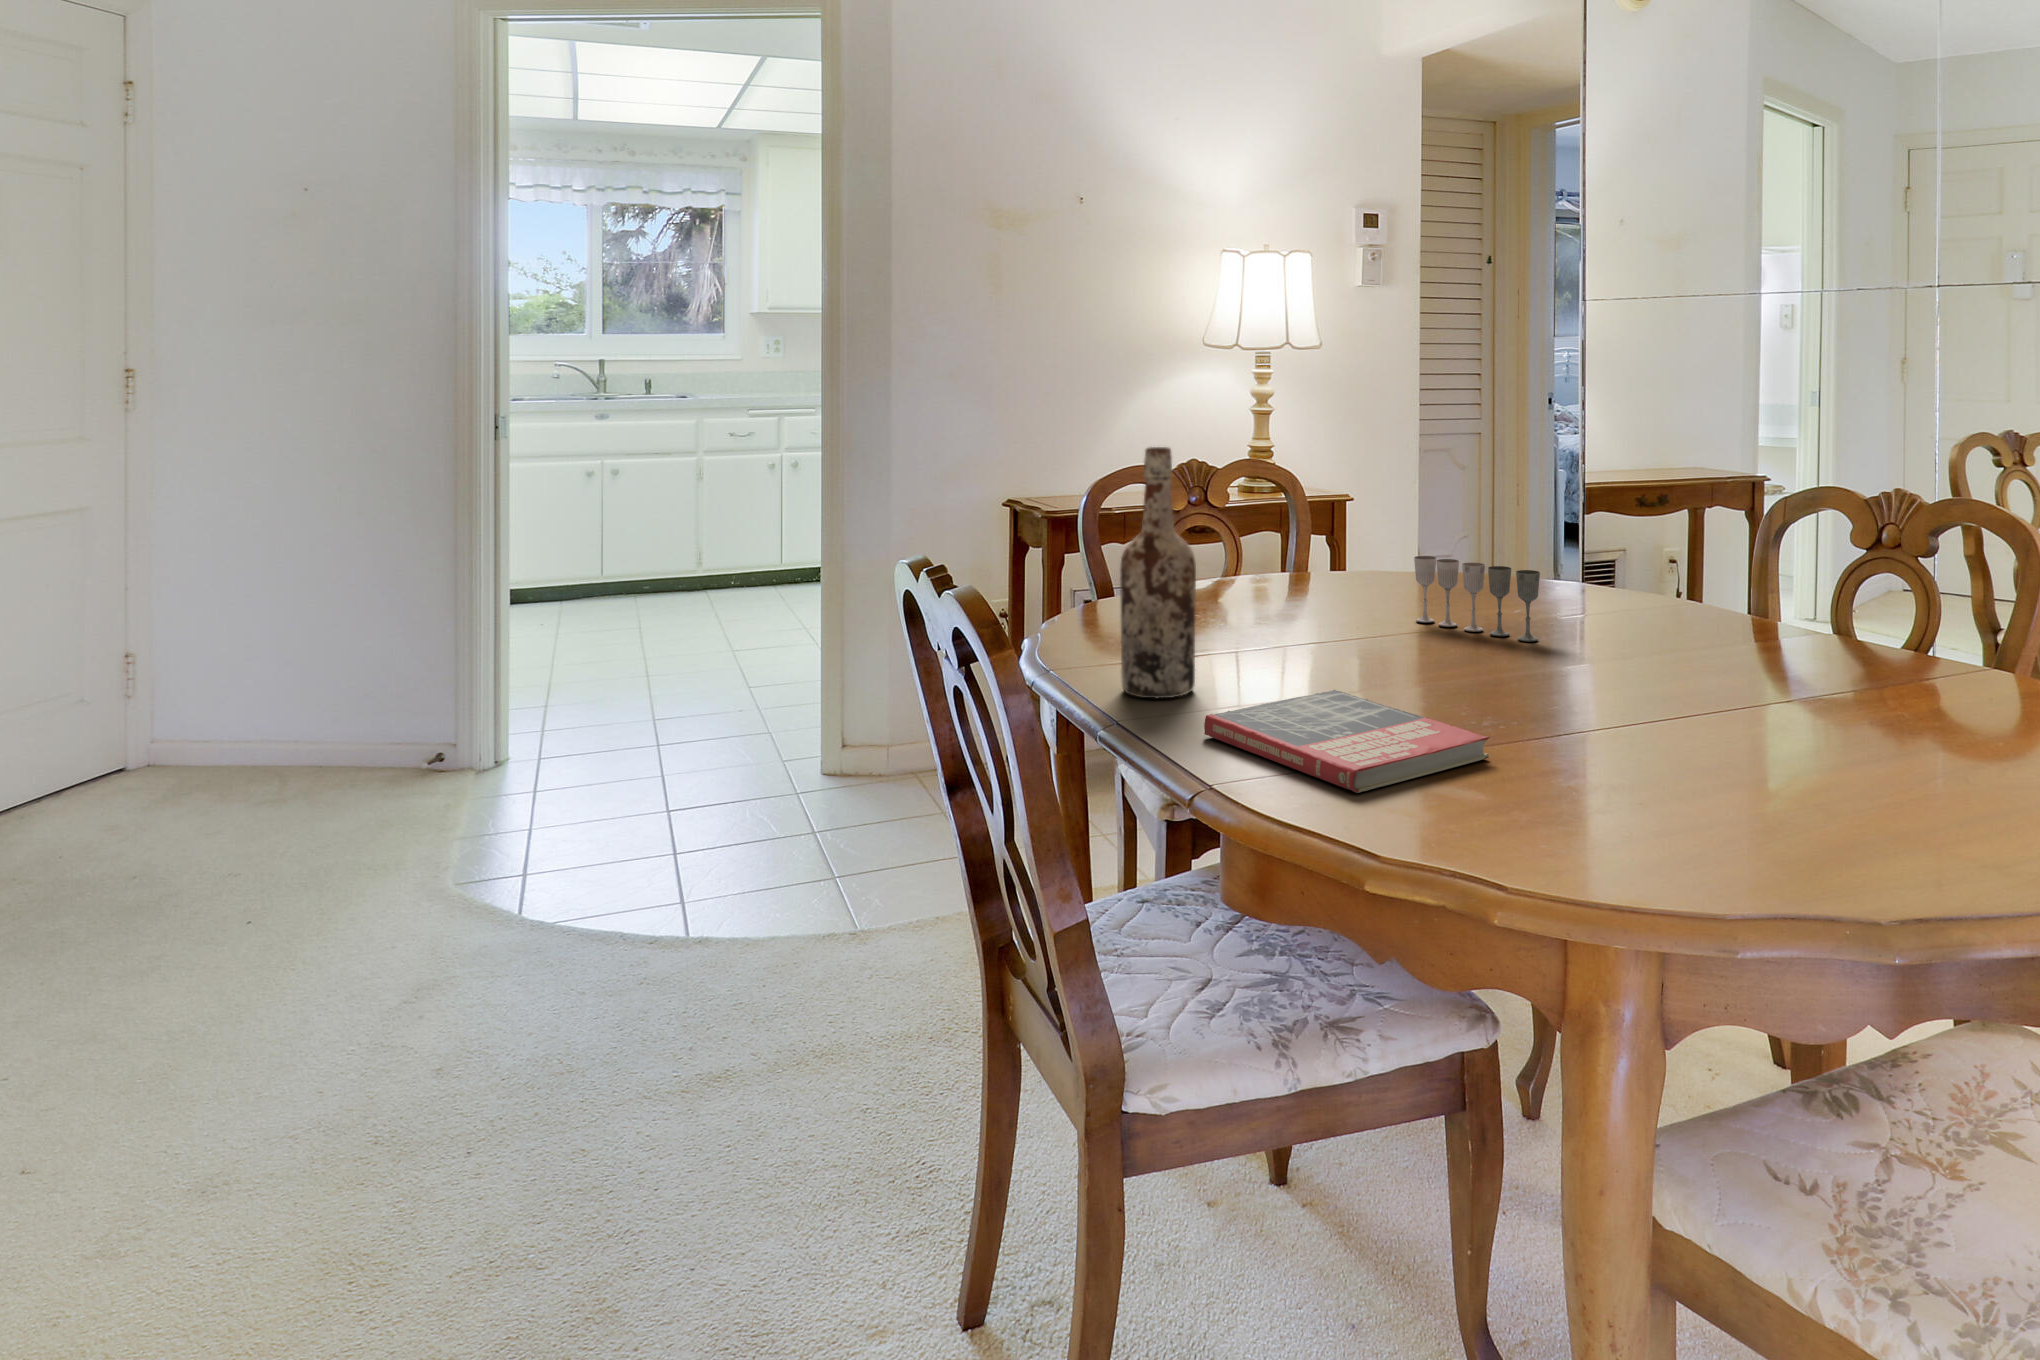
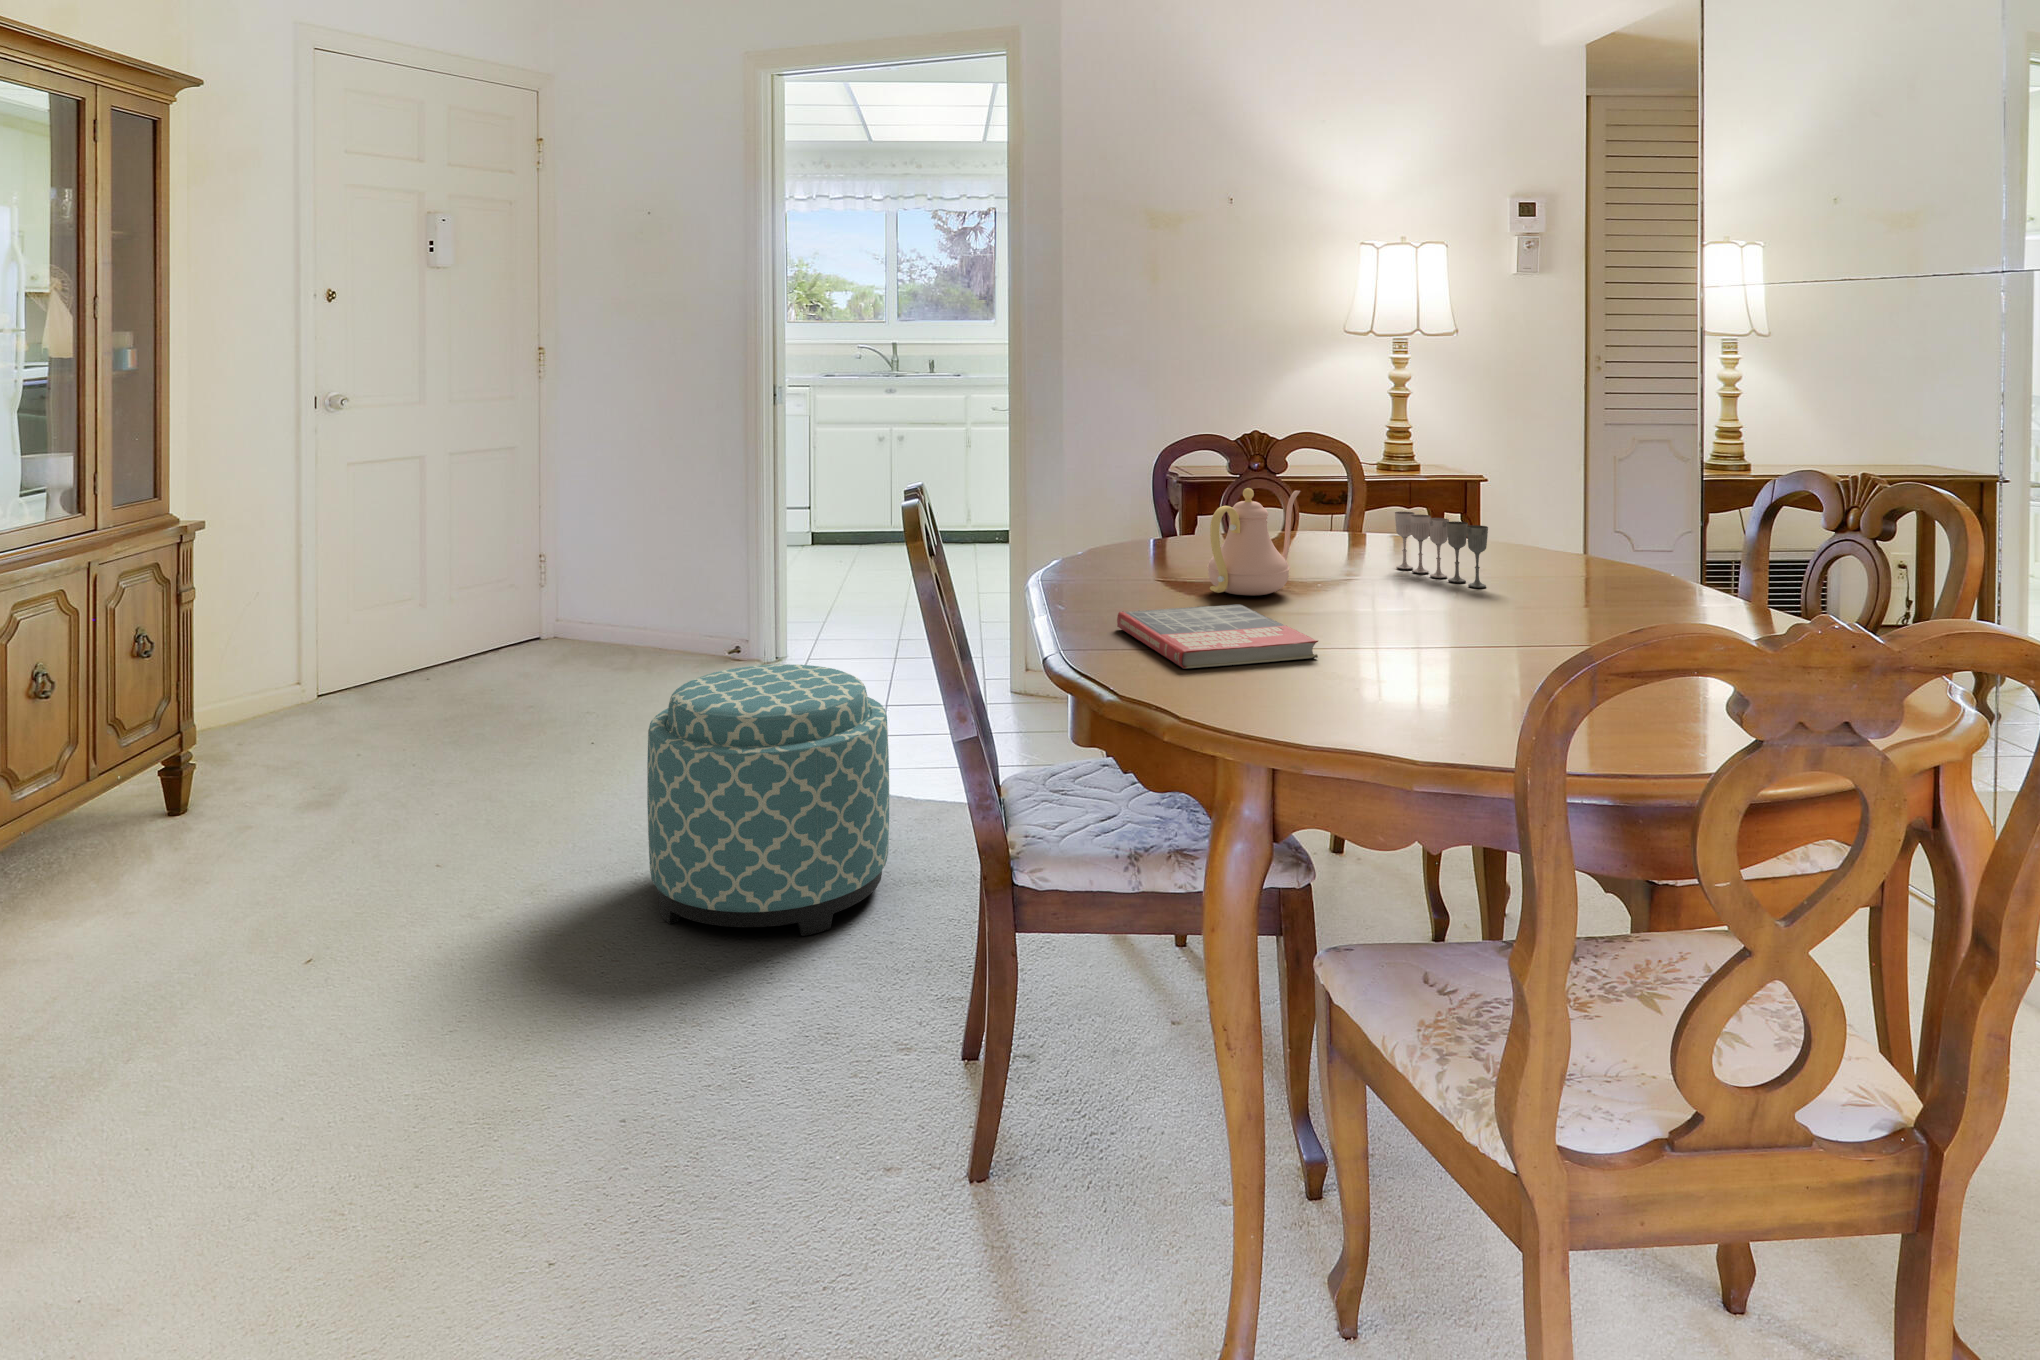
wine bottle: present [1120,447,1196,699] -> none [1090,408,1149,604]
teapot: none [1248,540,1348,673] -> present [1207,488,1300,595]
ottoman: none [414,799,769,1201] -> present [647,664,889,936]

